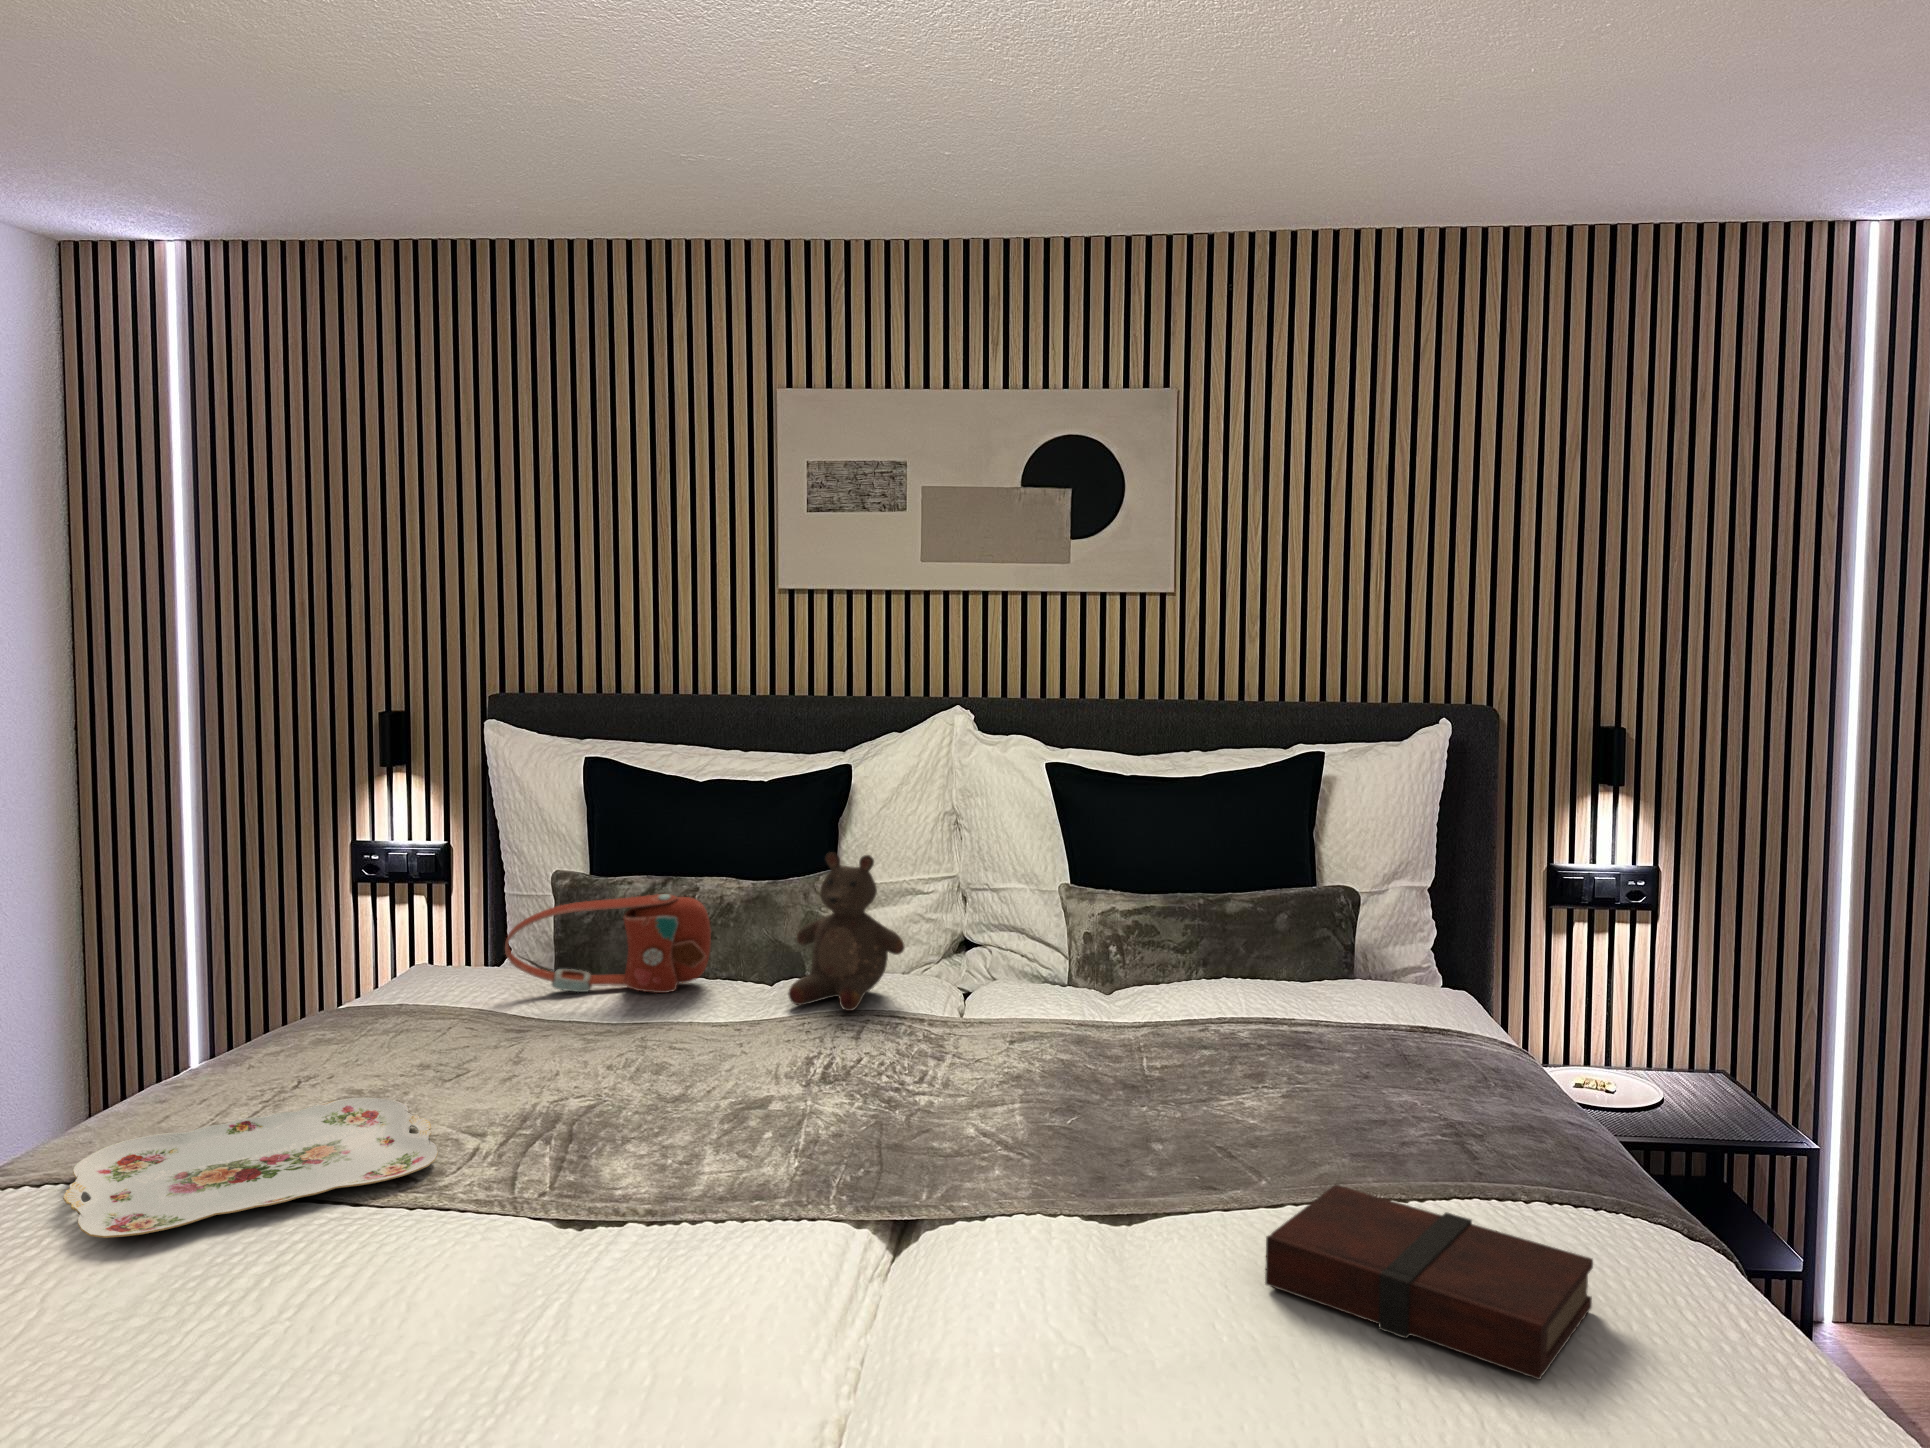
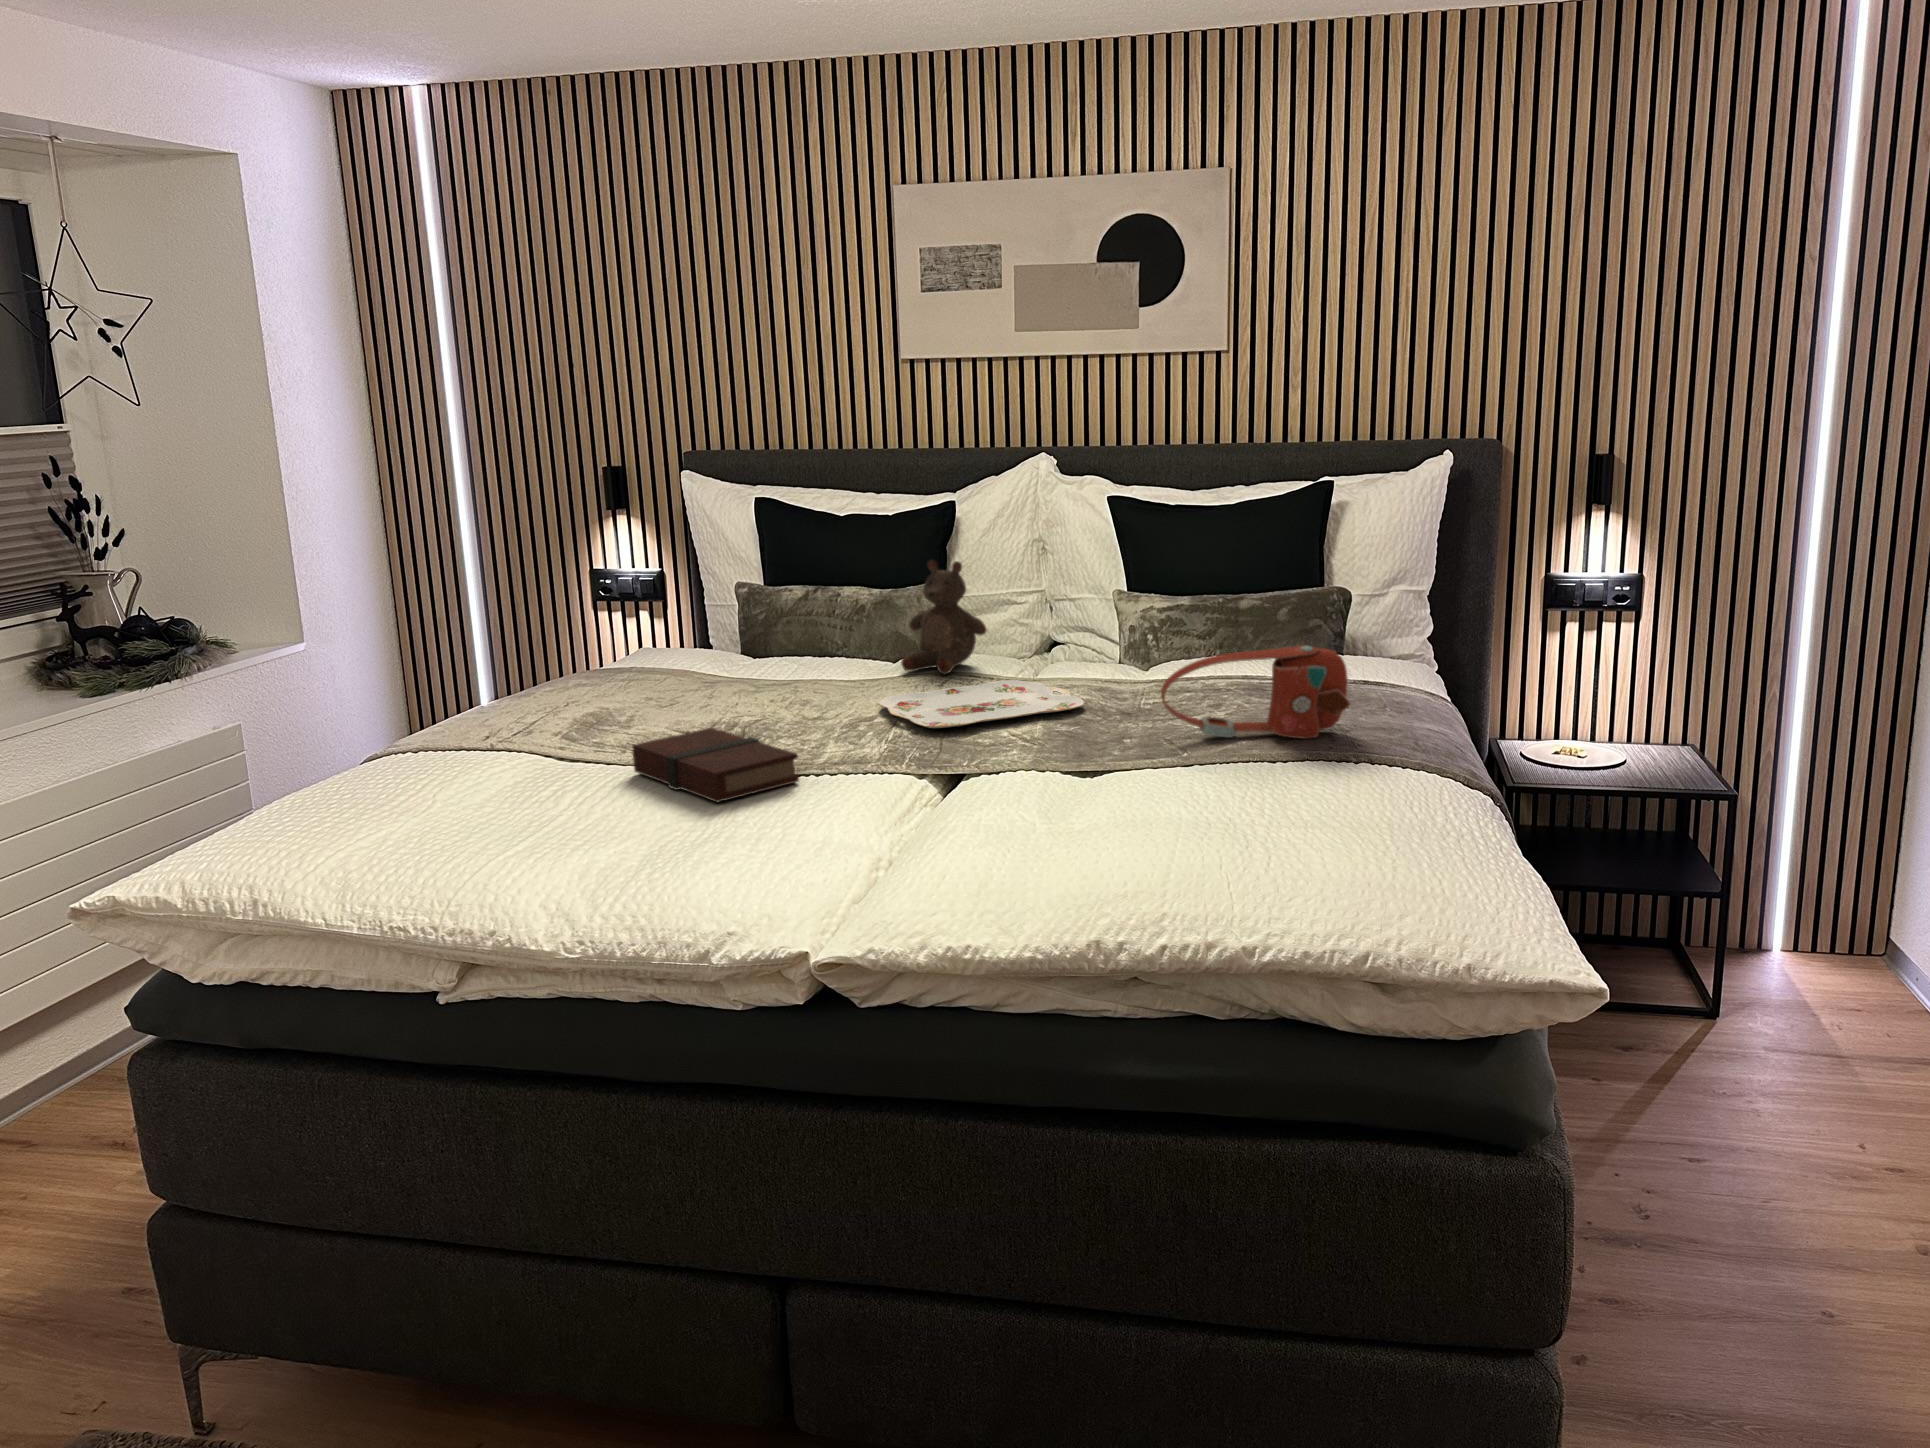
handbag: present [505,894,711,993] -> present [1161,646,1350,739]
serving tray: present [63,1097,438,1238] -> present [879,680,1084,728]
book: present [1265,1185,1593,1380] -> present [632,728,799,802]

